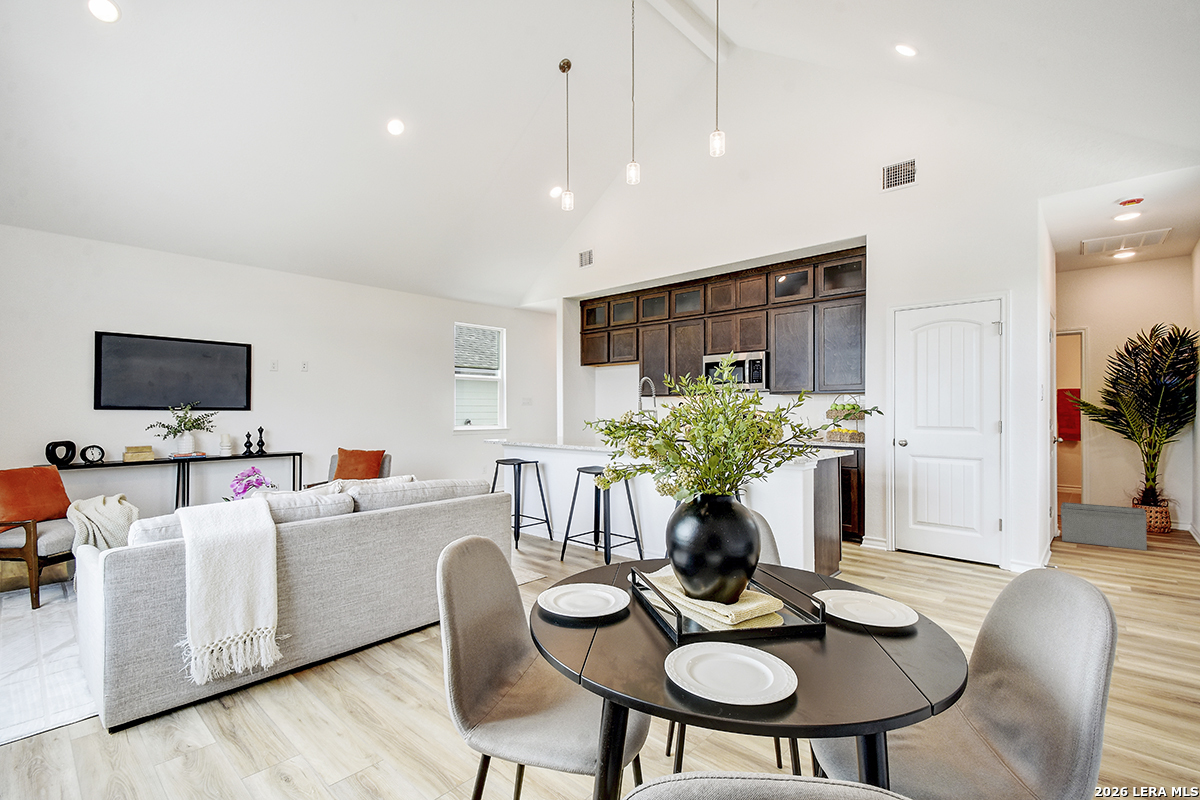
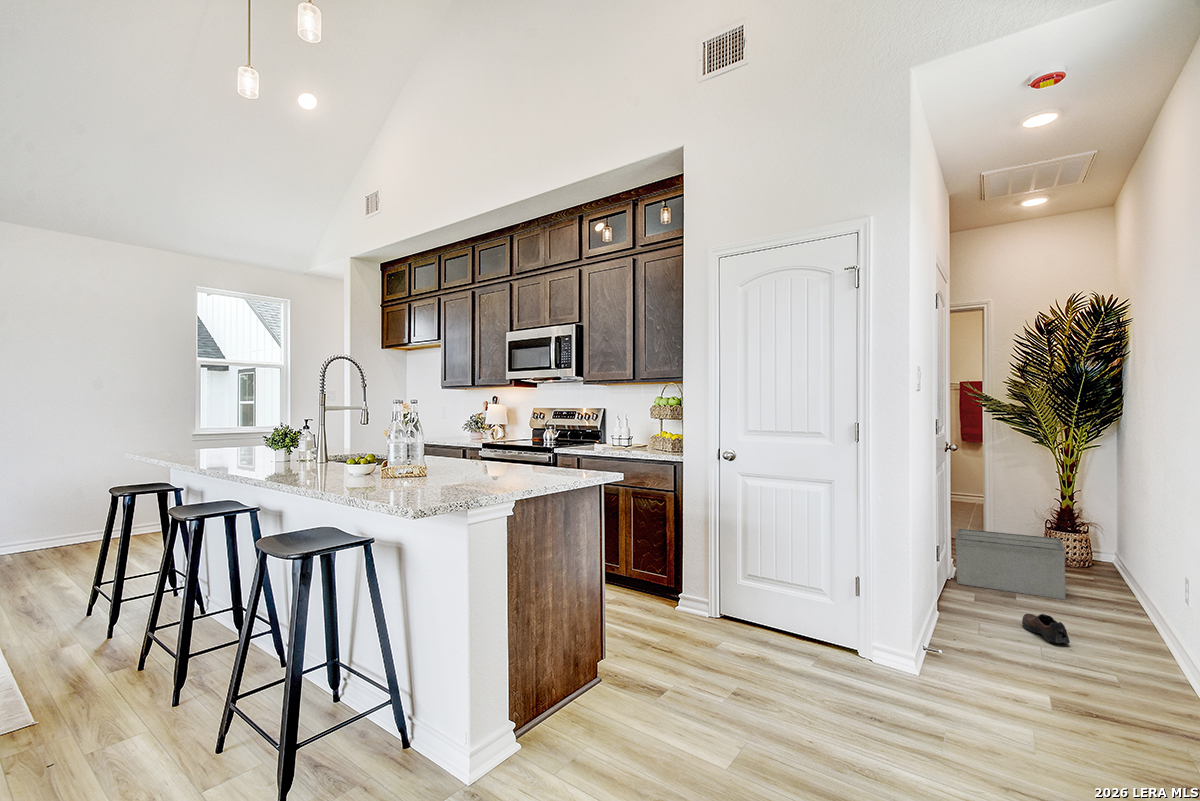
shoe: none [1113,553,1147,570] -> present [1022,614,1070,643]

